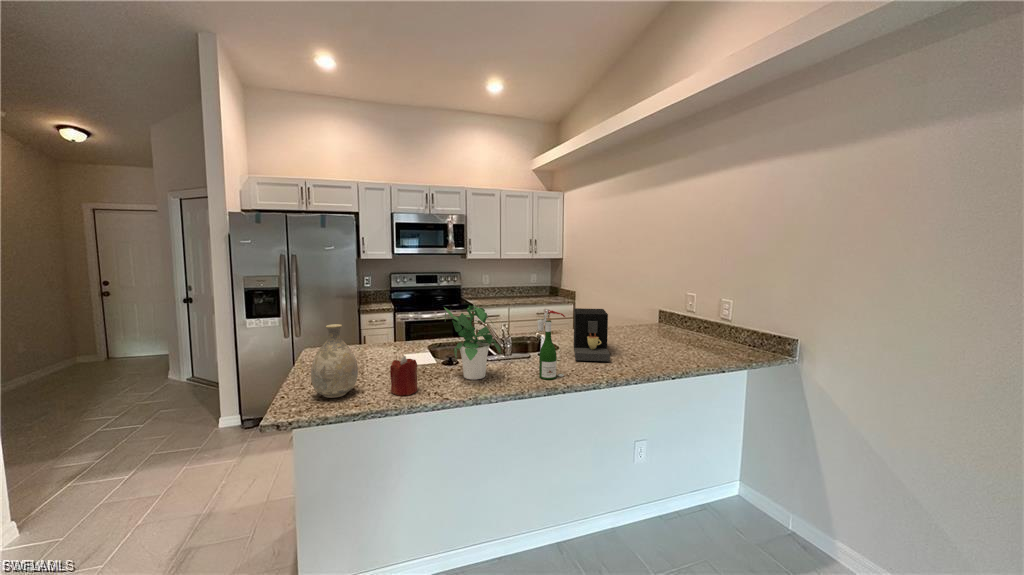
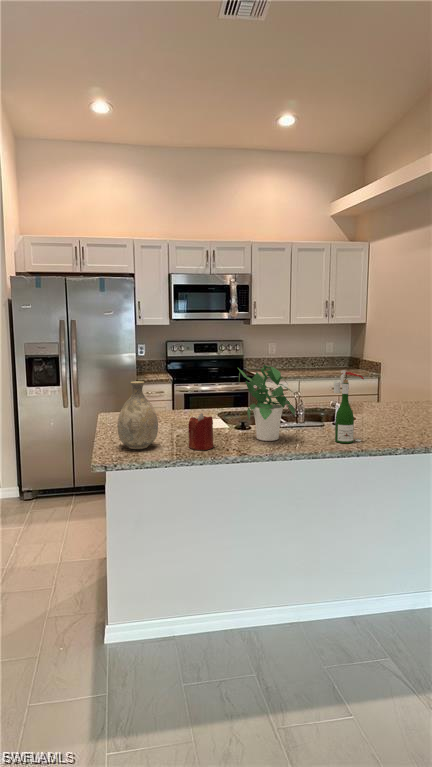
coffee maker: present [574,308,610,361] -> none [374,375,415,430]

